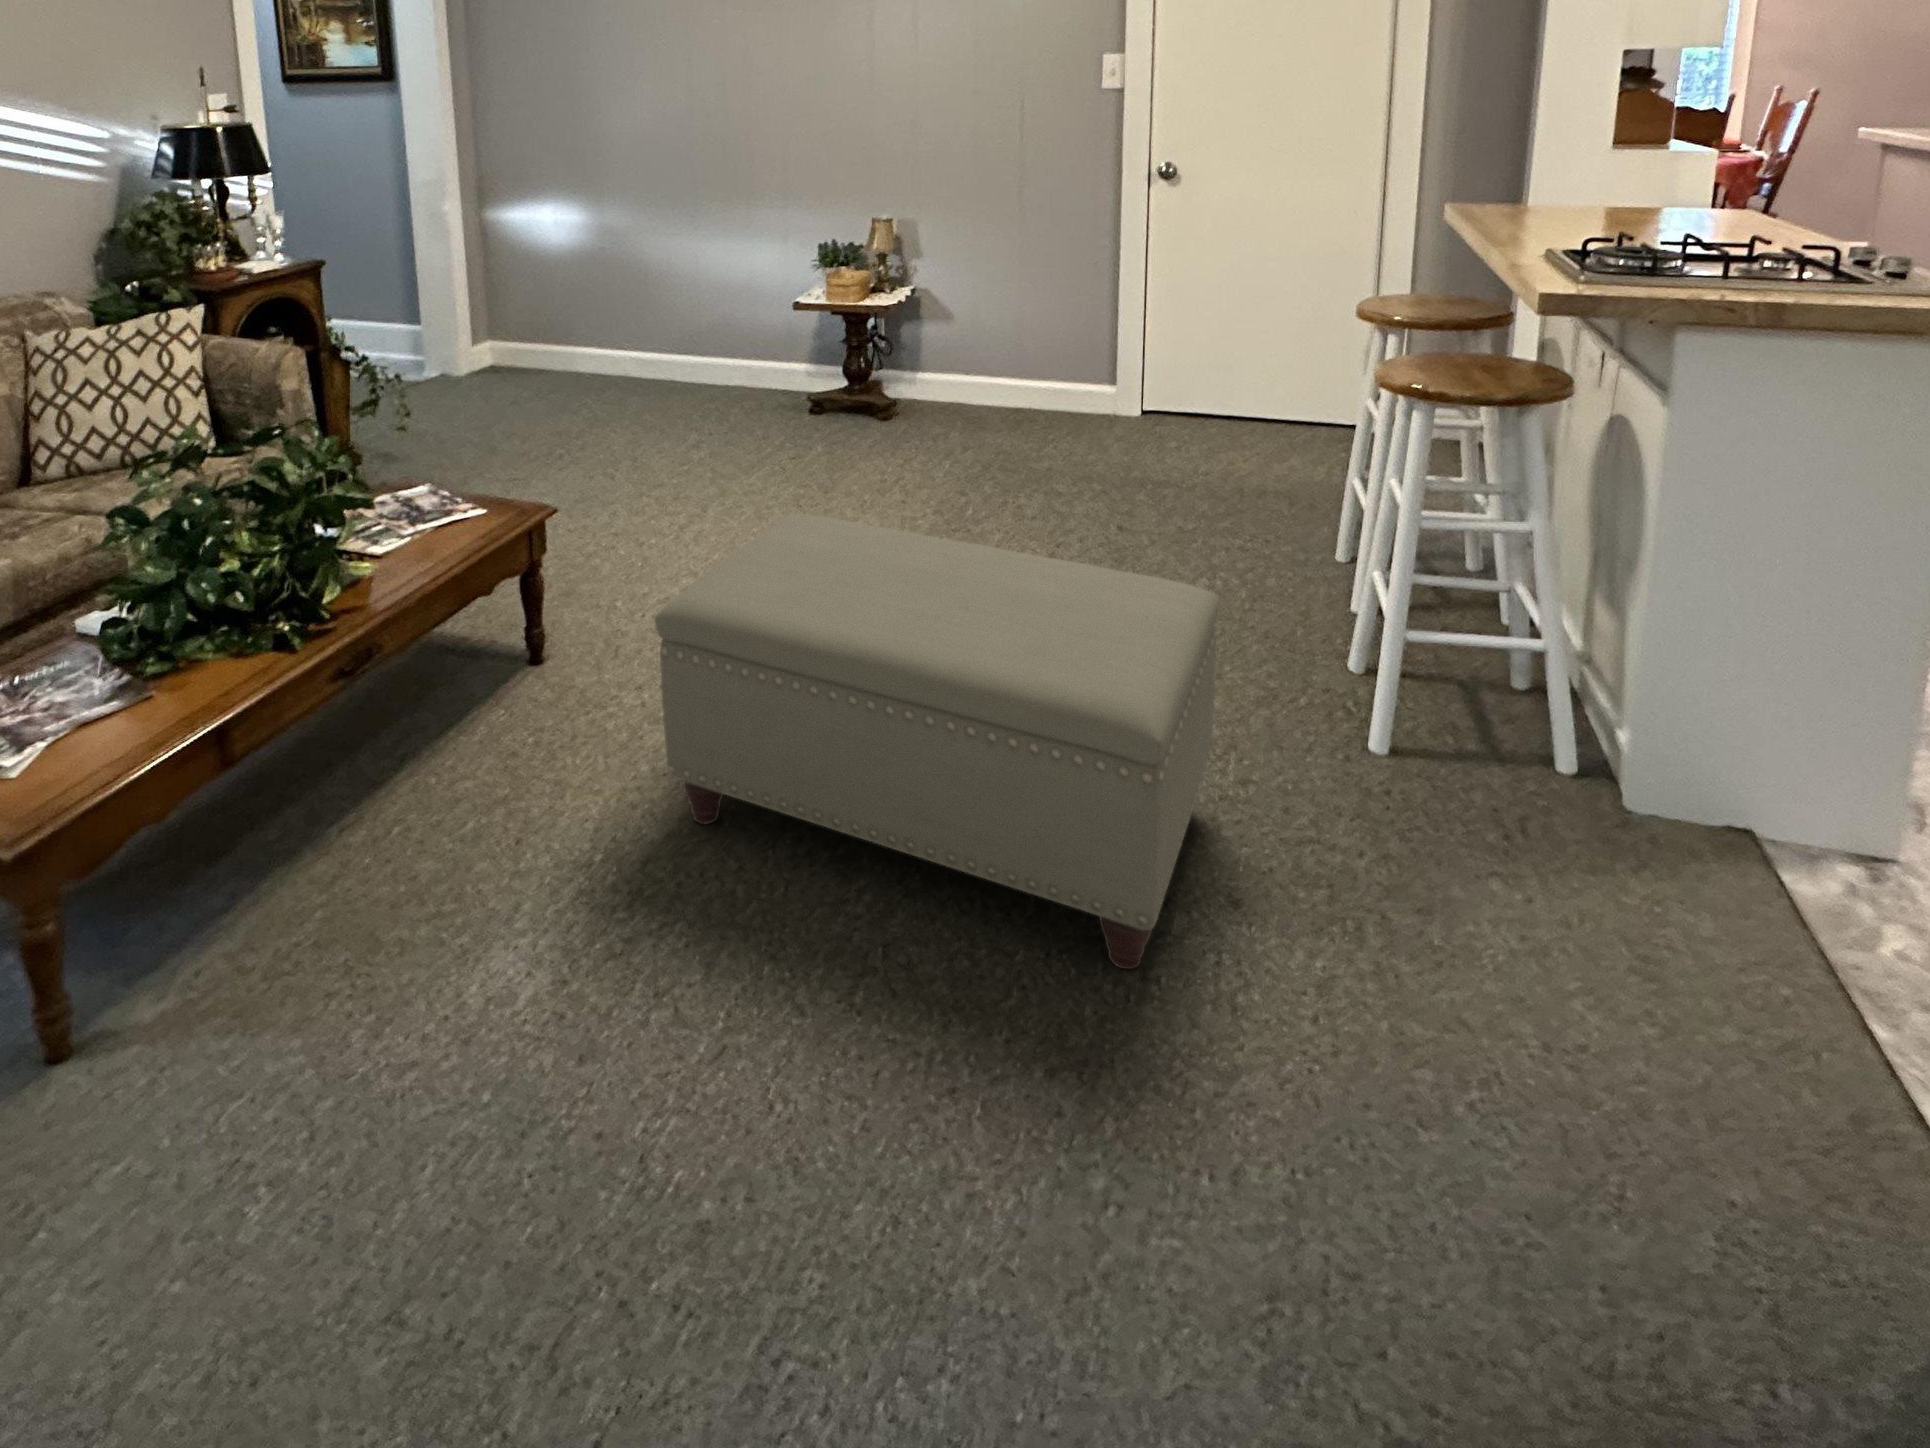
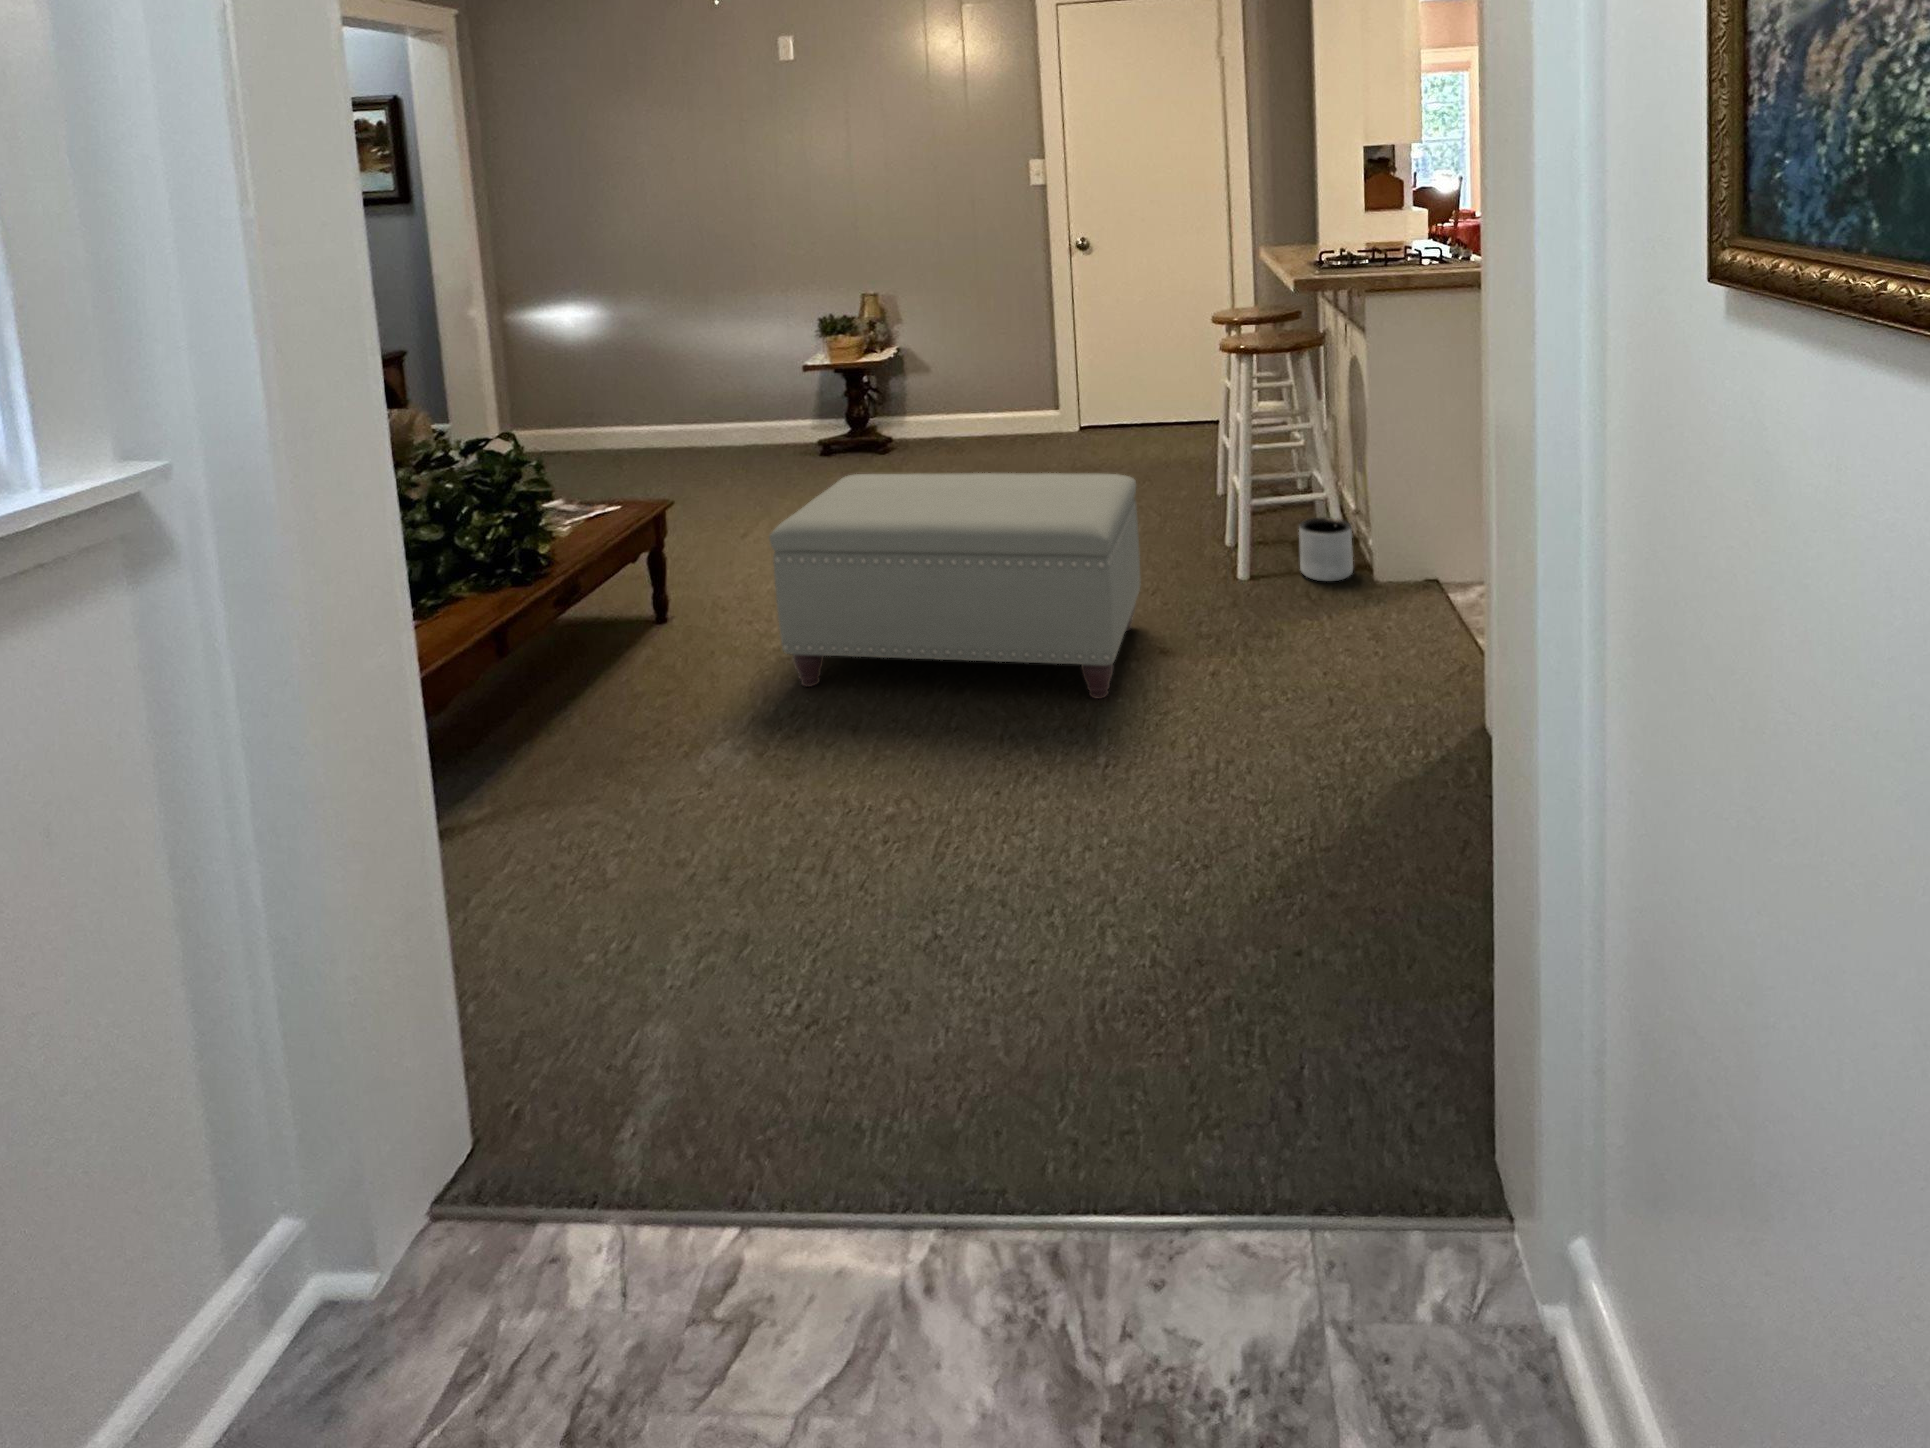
planter: none [1482,670,1587,786] -> present [1299,517,1353,581]

